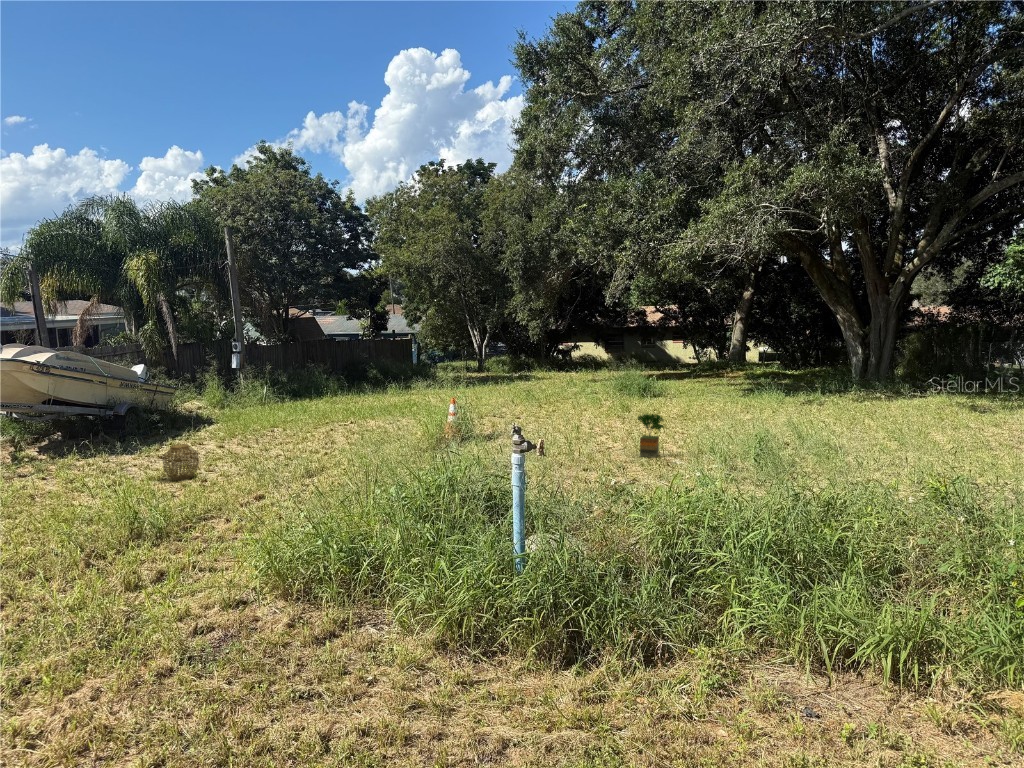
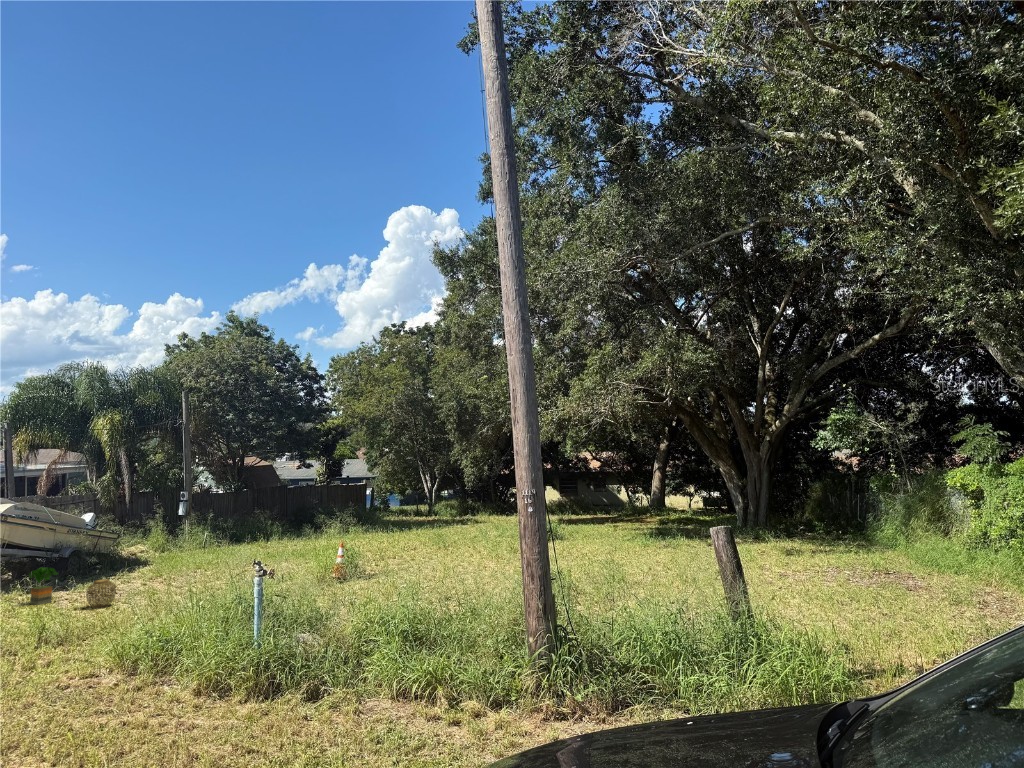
potted tree: present [638,414,664,458] -> present [29,568,58,605]

